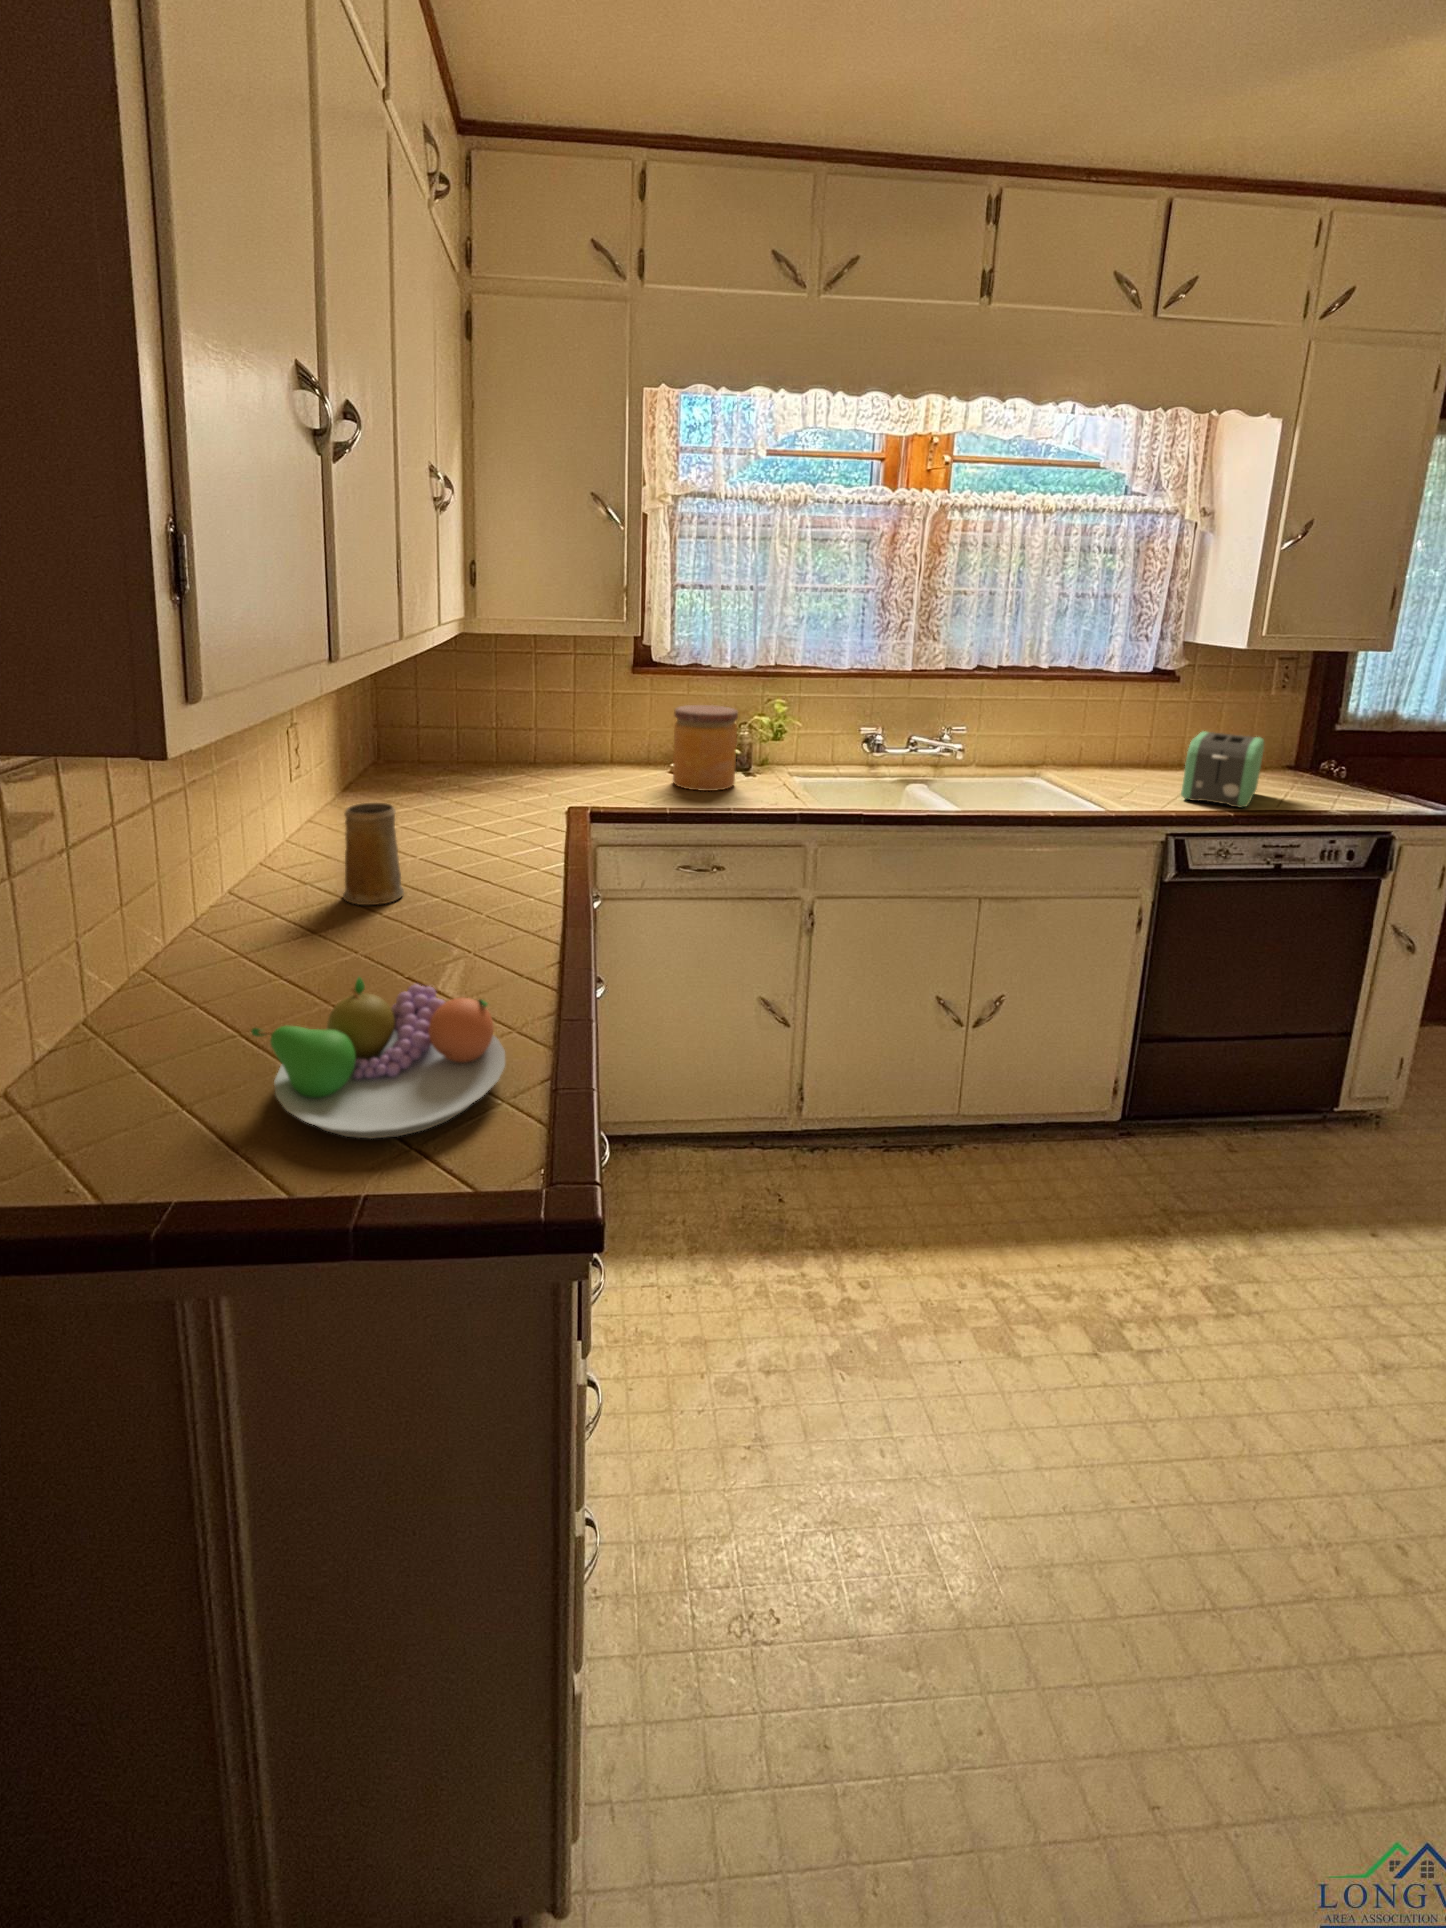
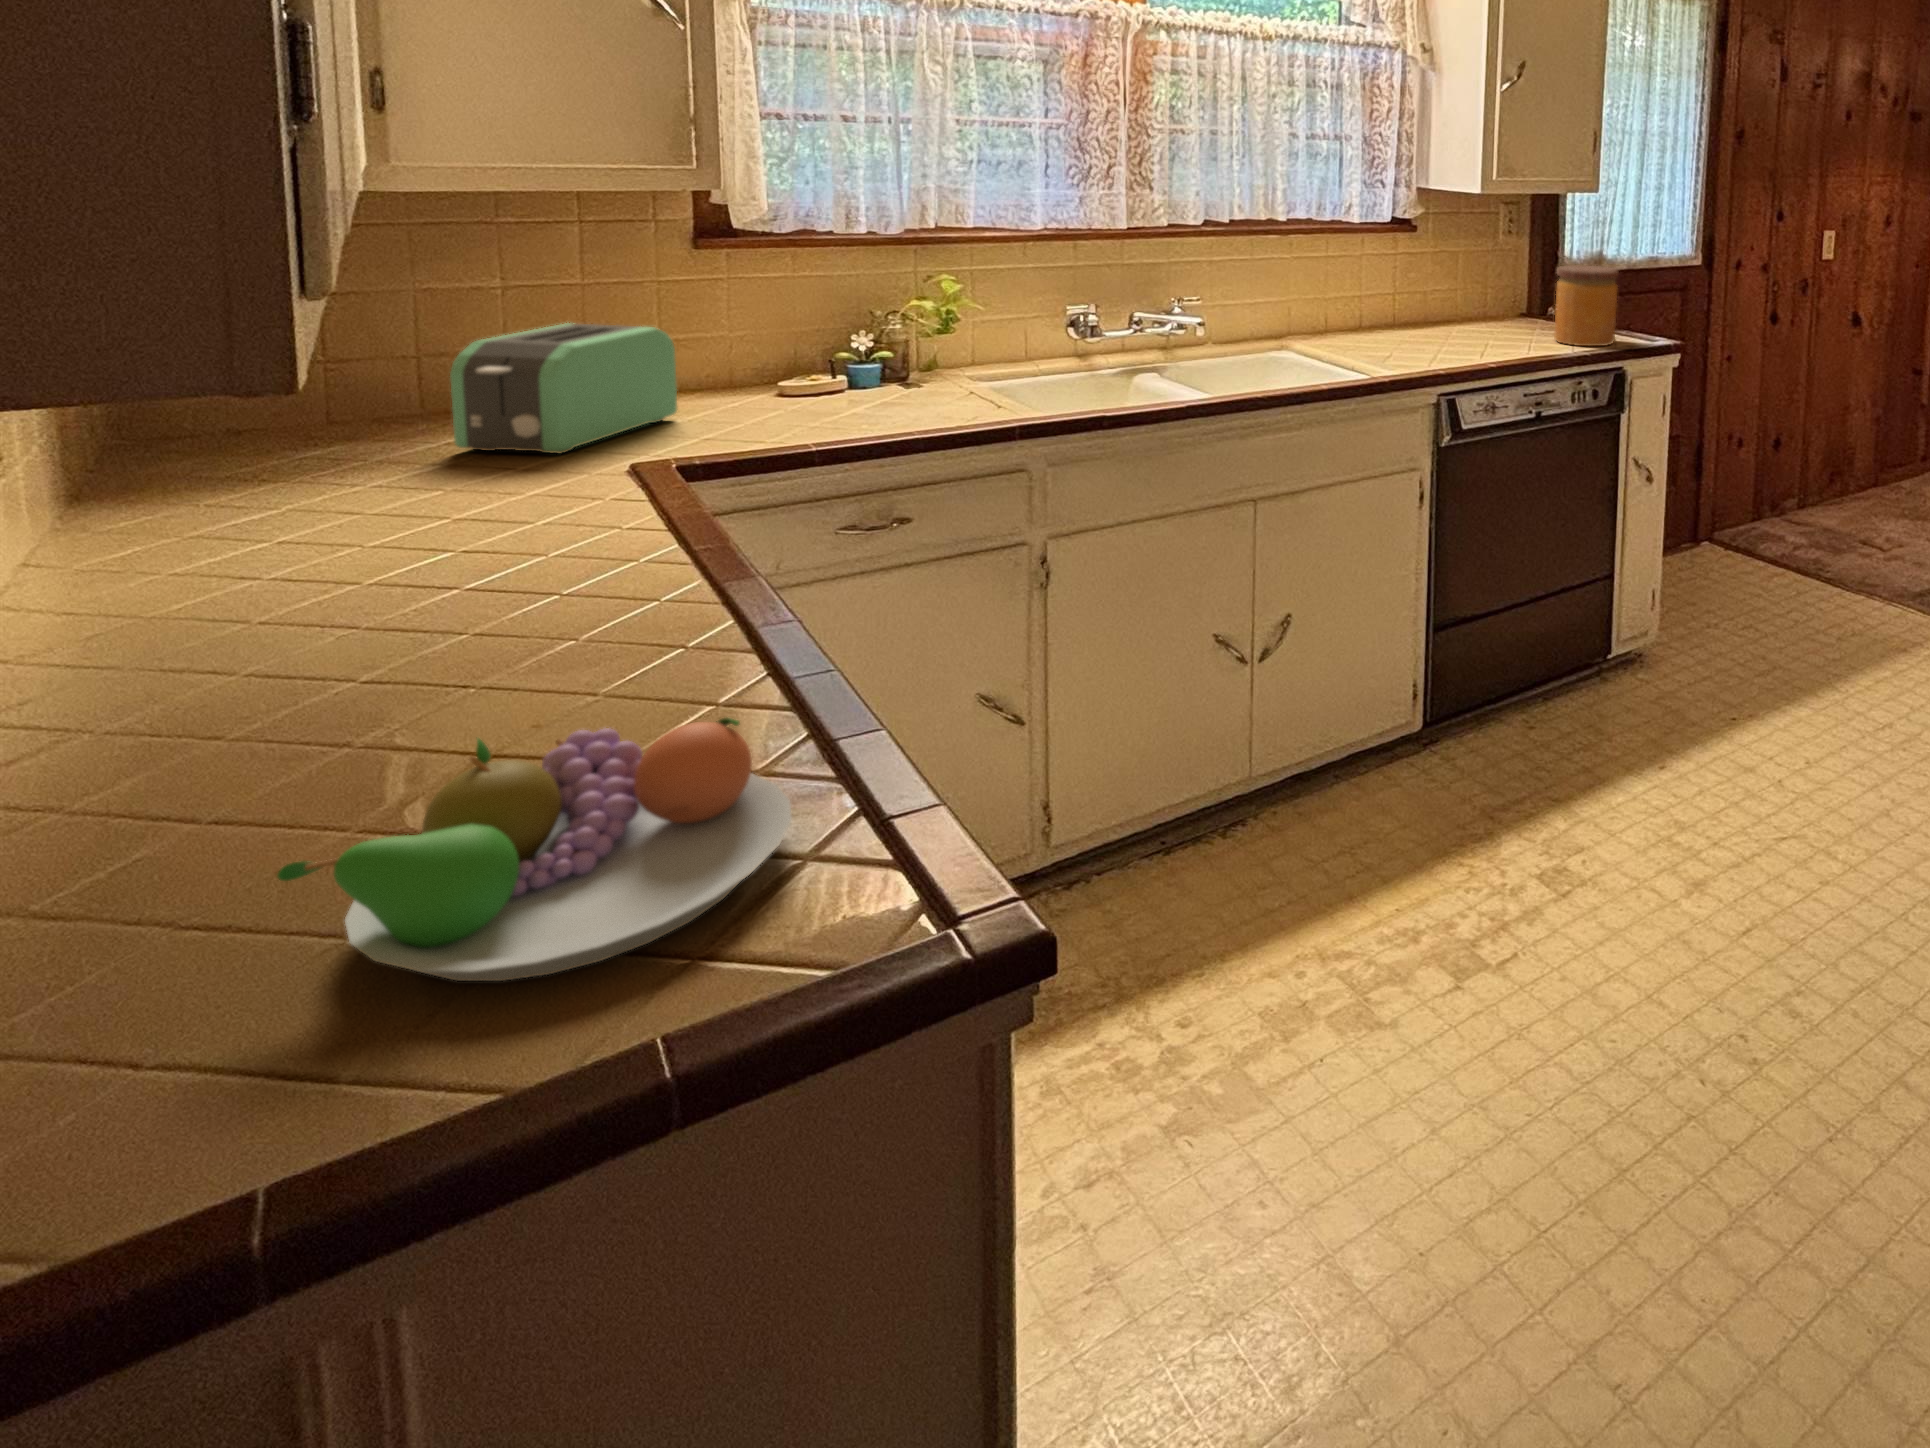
jar: present [673,705,738,791] -> present [1554,265,1619,346]
toaster: present [1181,732,1264,808] -> present [450,323,677,453]
mug: present [343,802,404,905] -> none [236,483,383,672]

